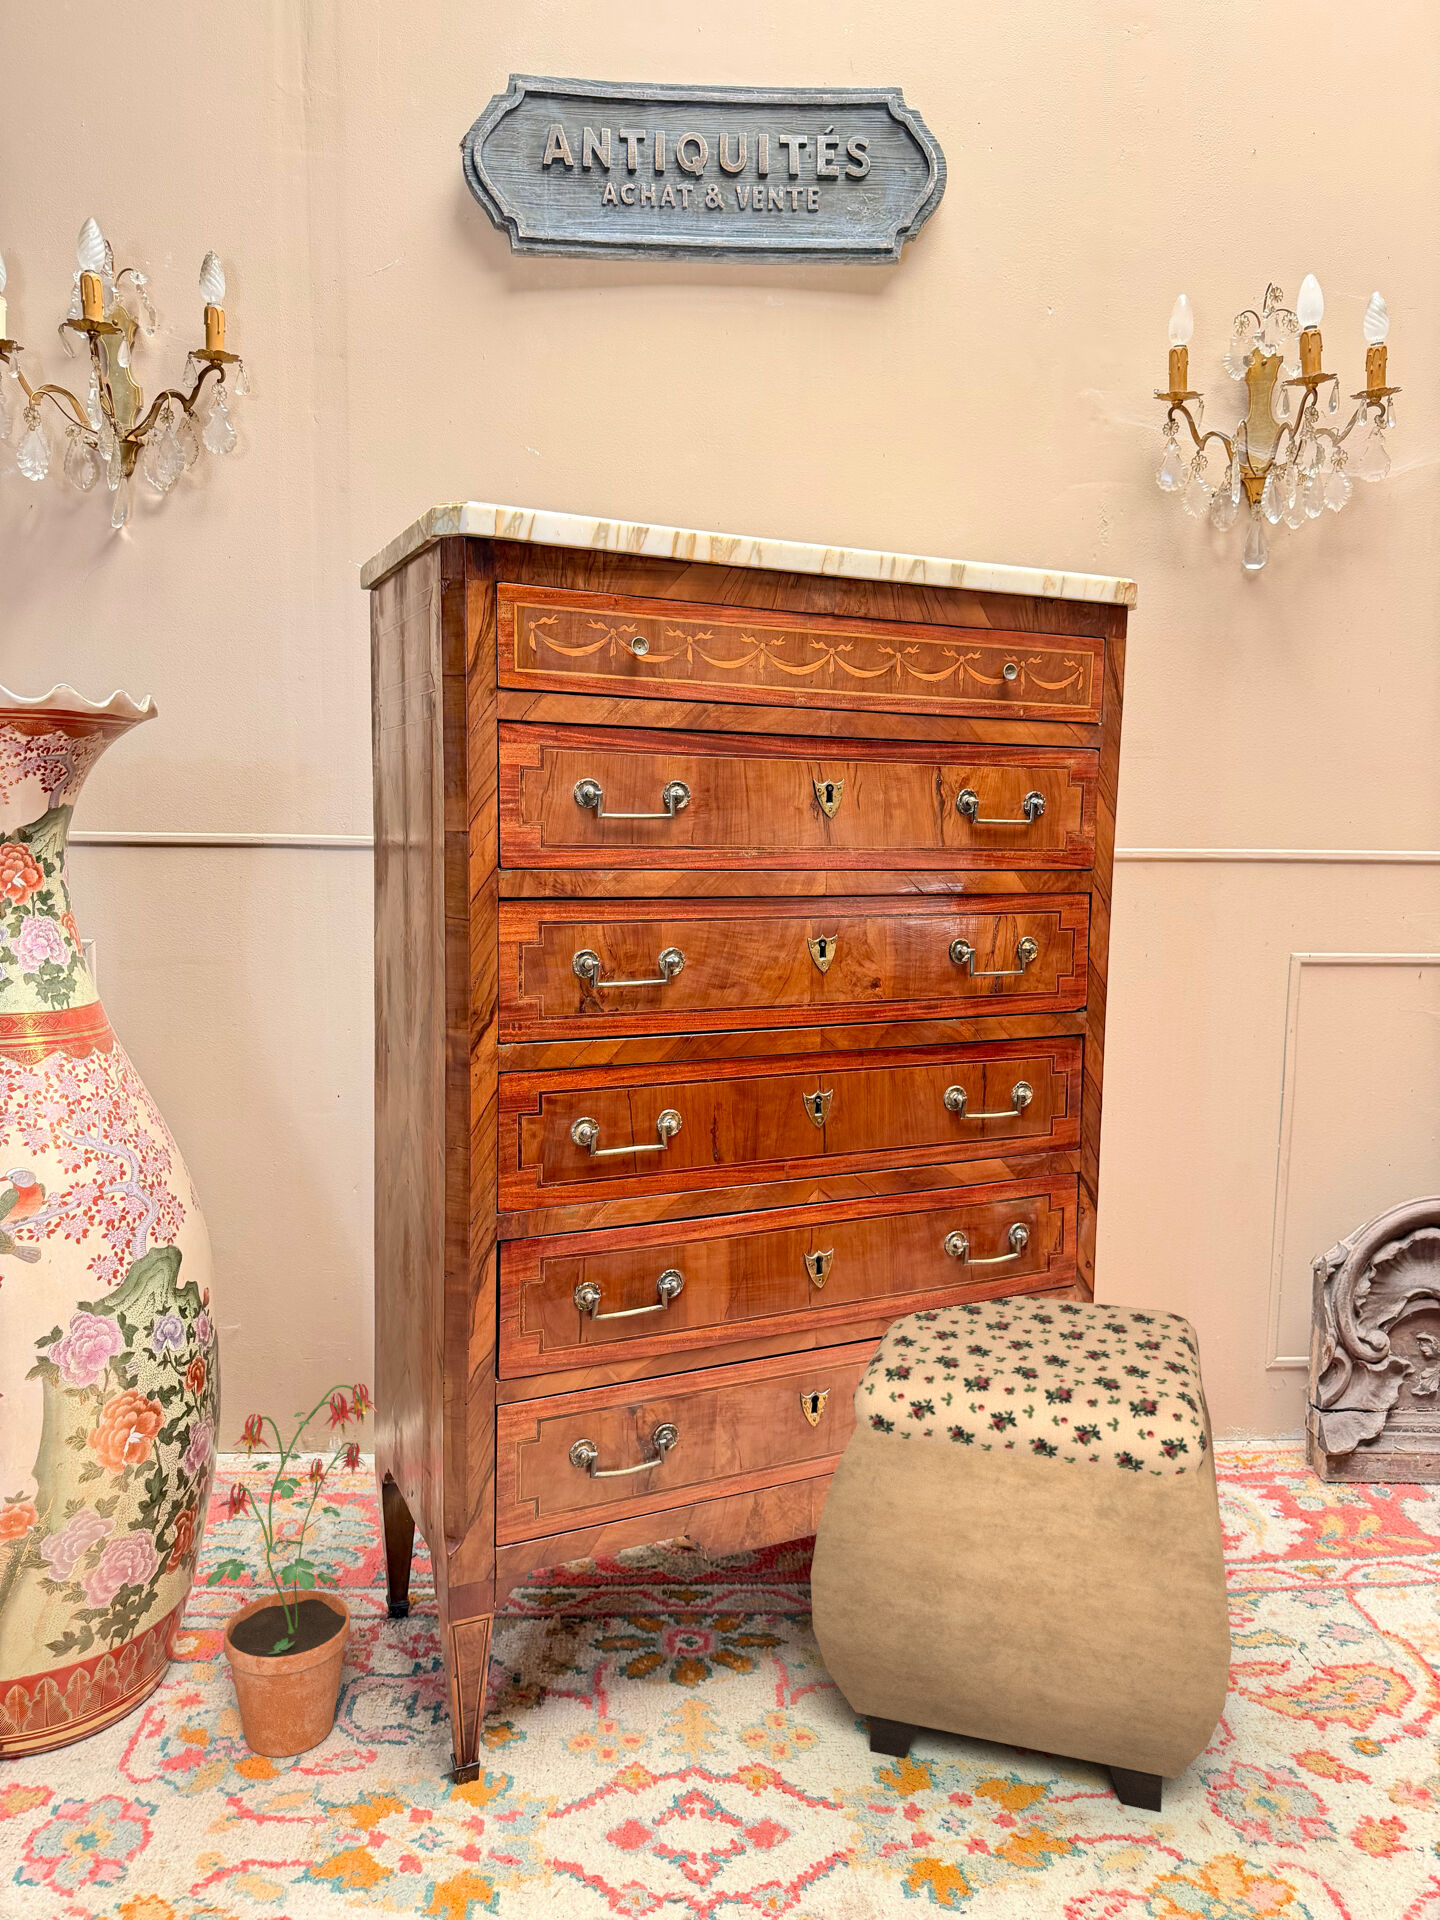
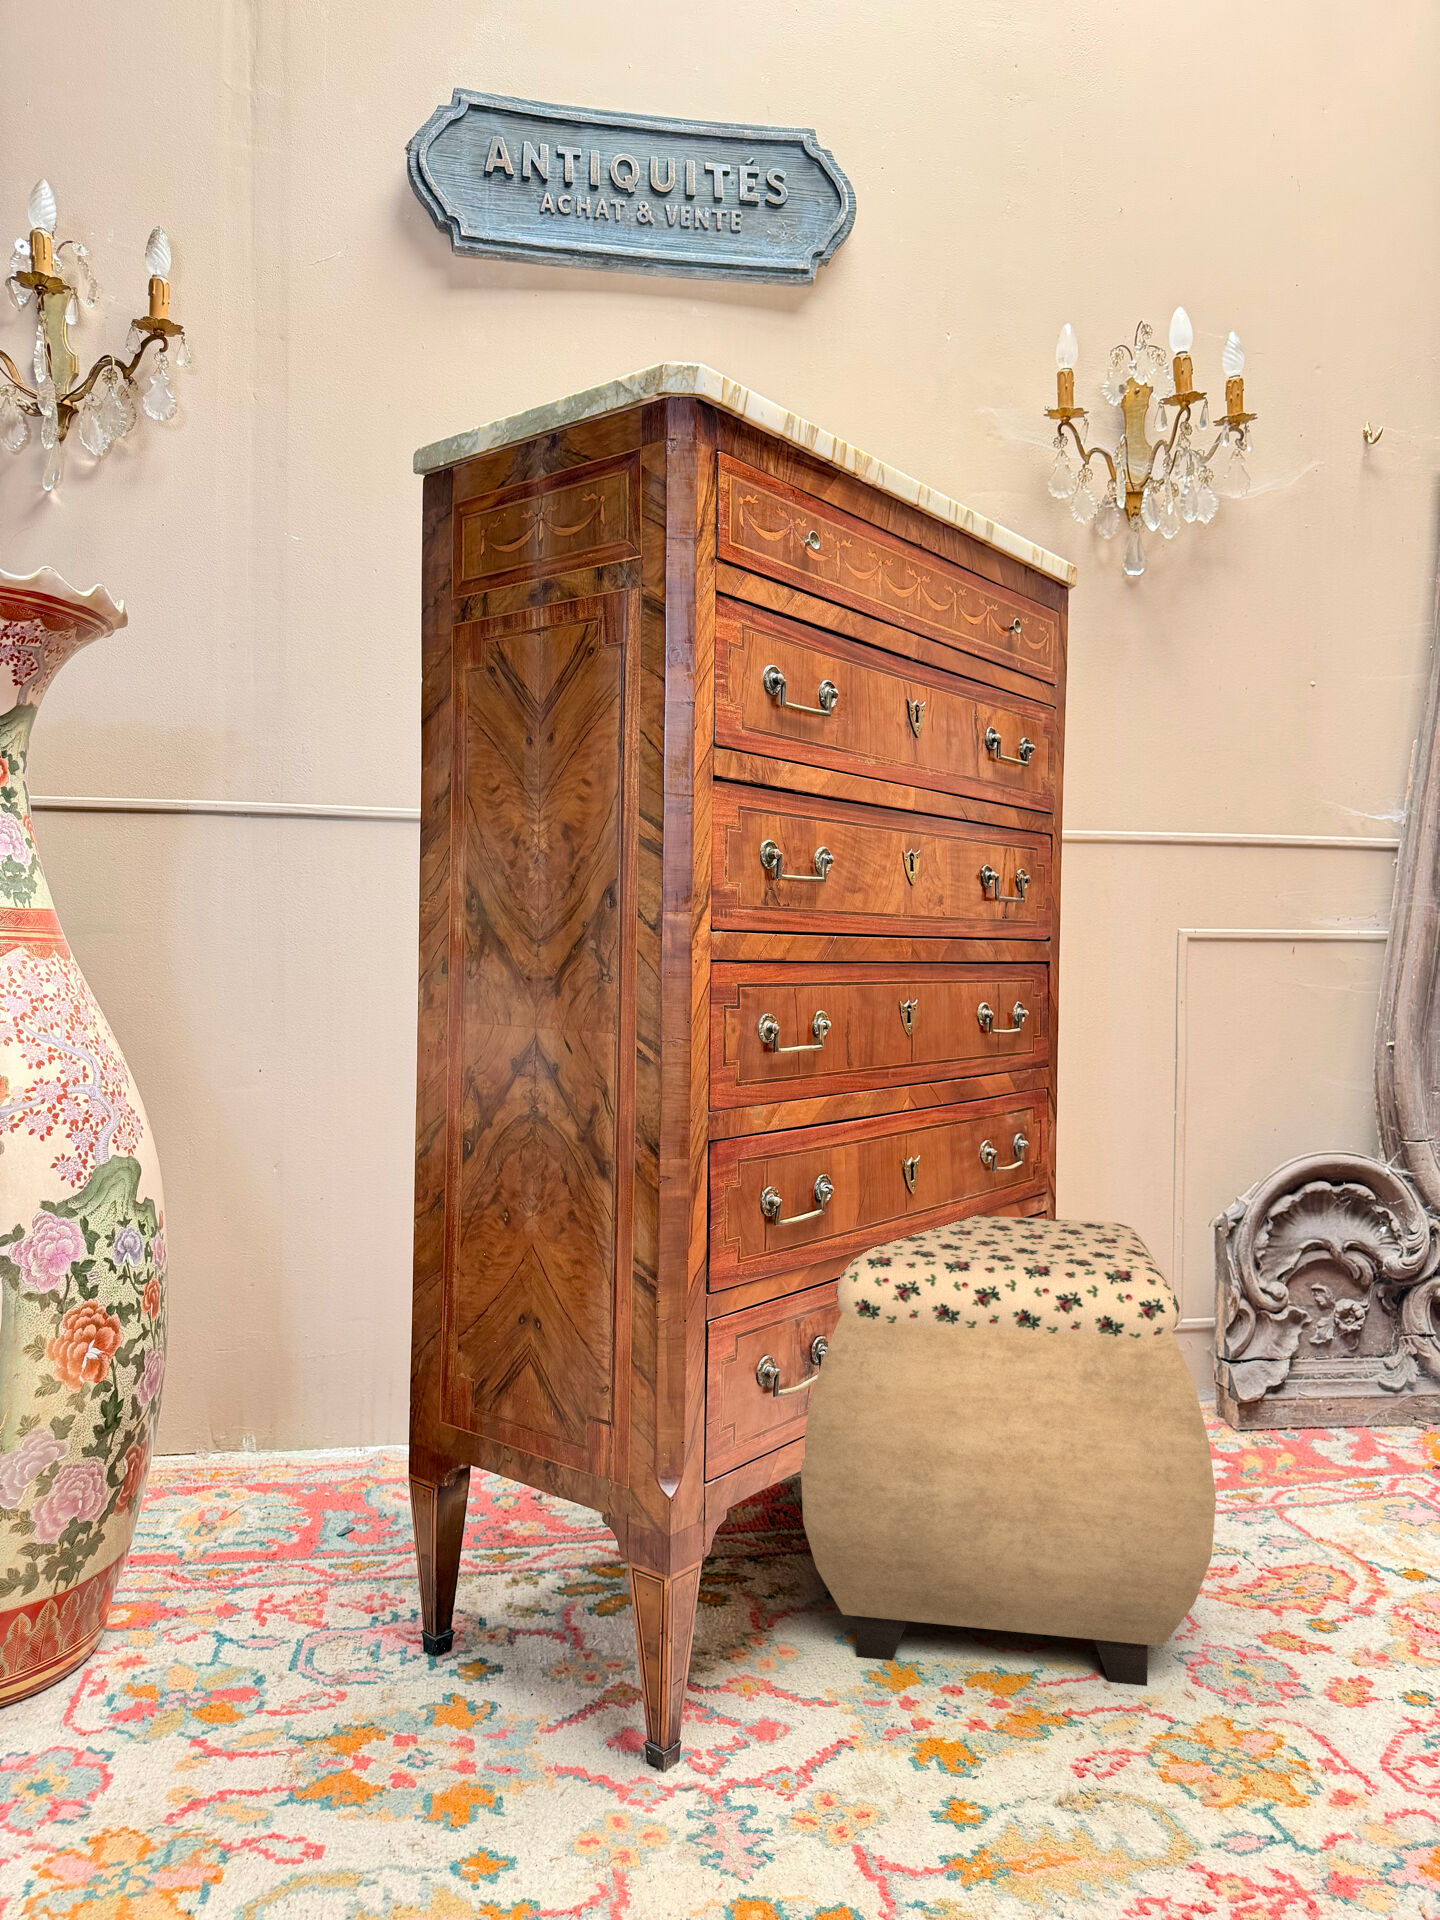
potted plant: present [207,1383,378,1757] -> none [160,1297,351,1700]

